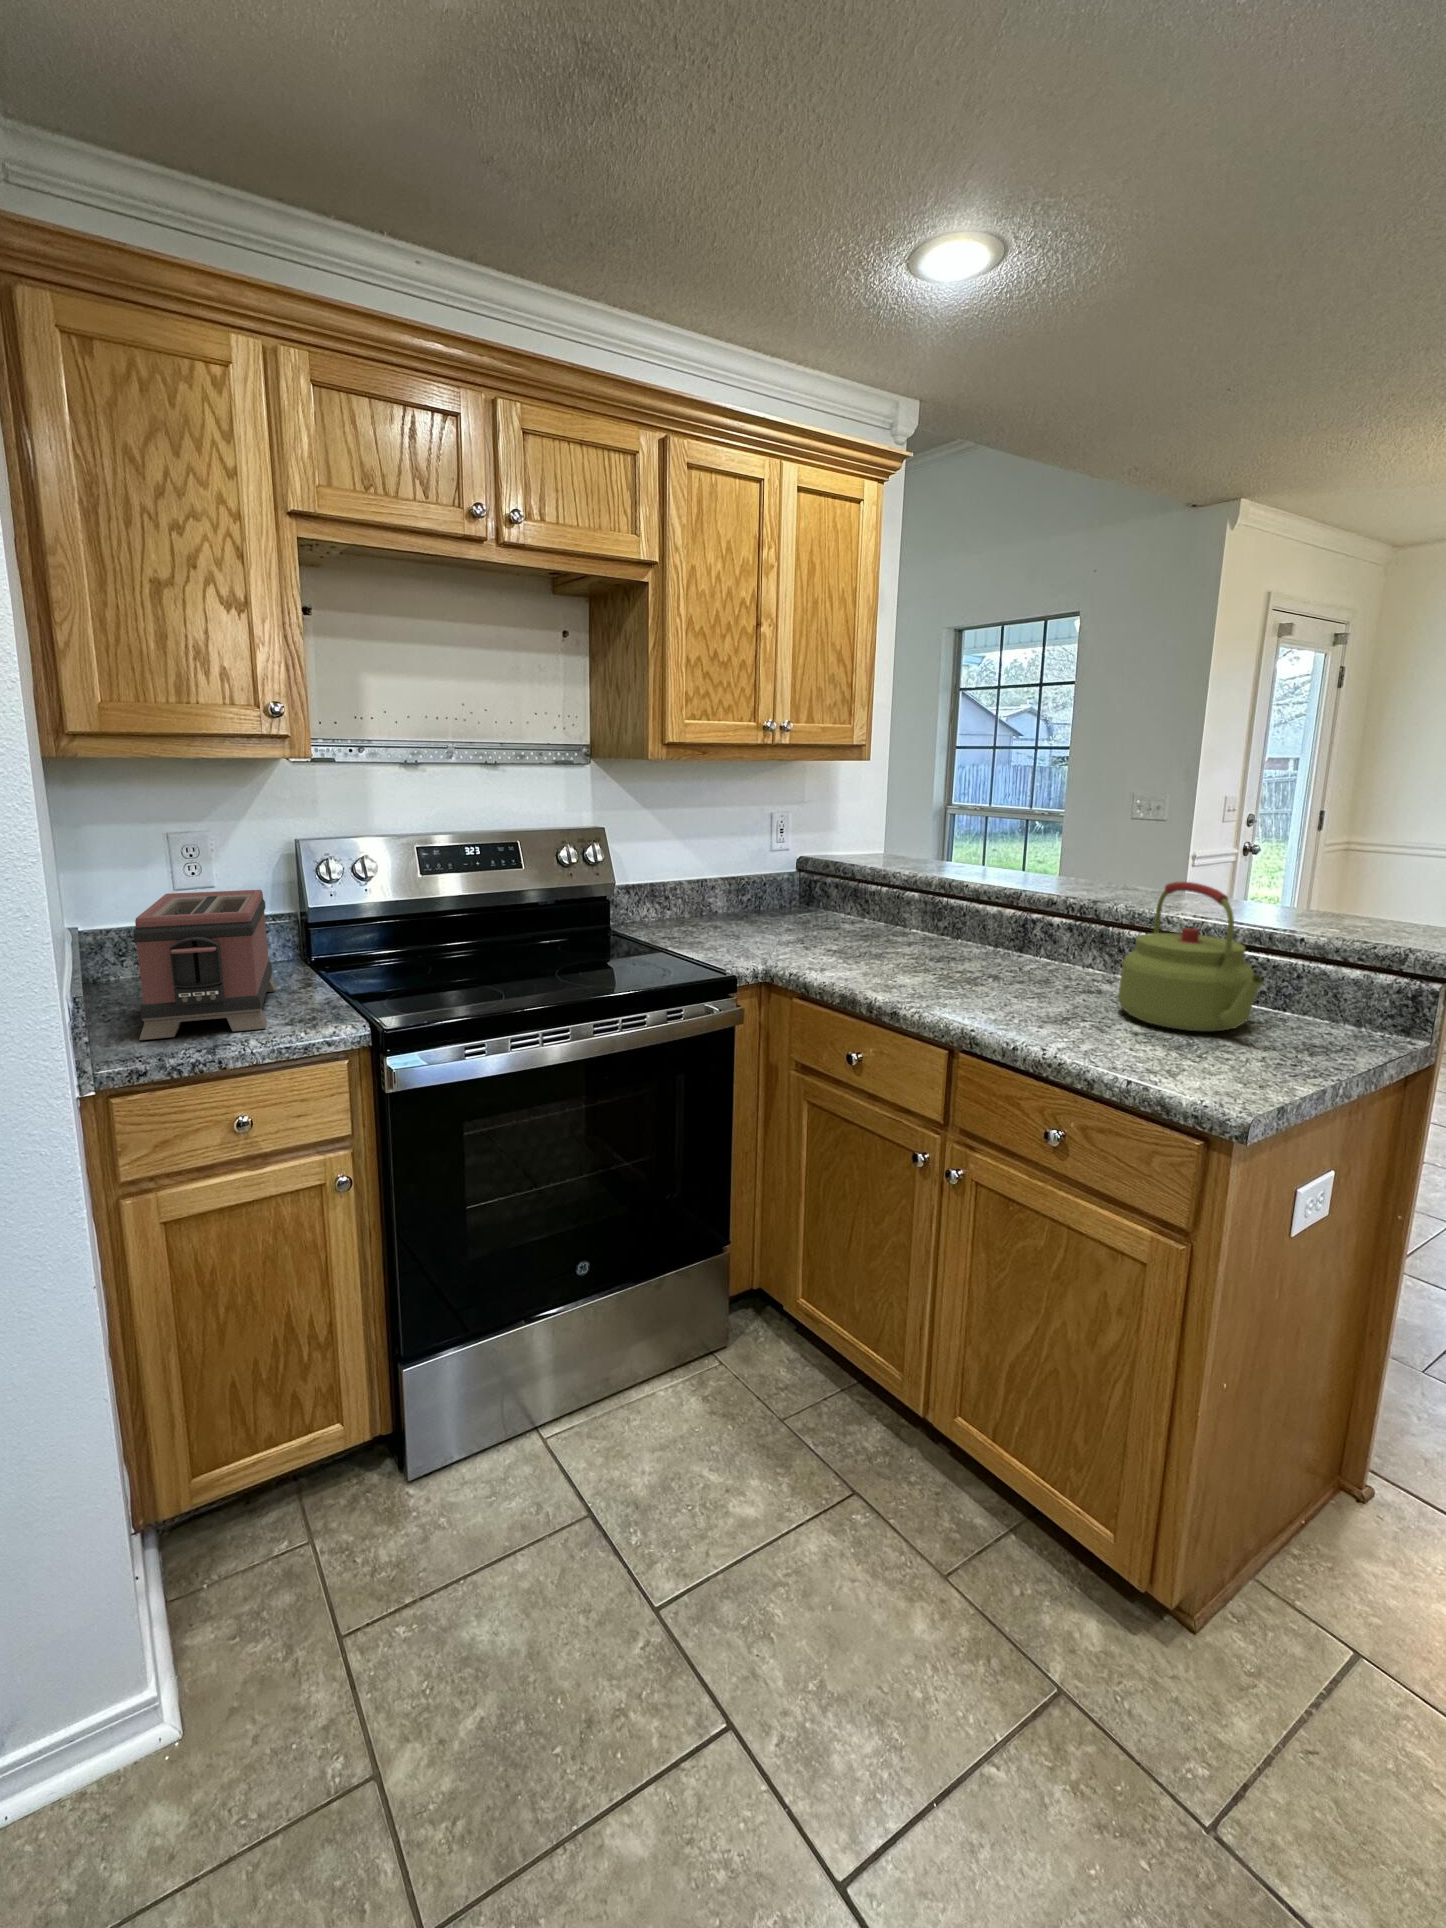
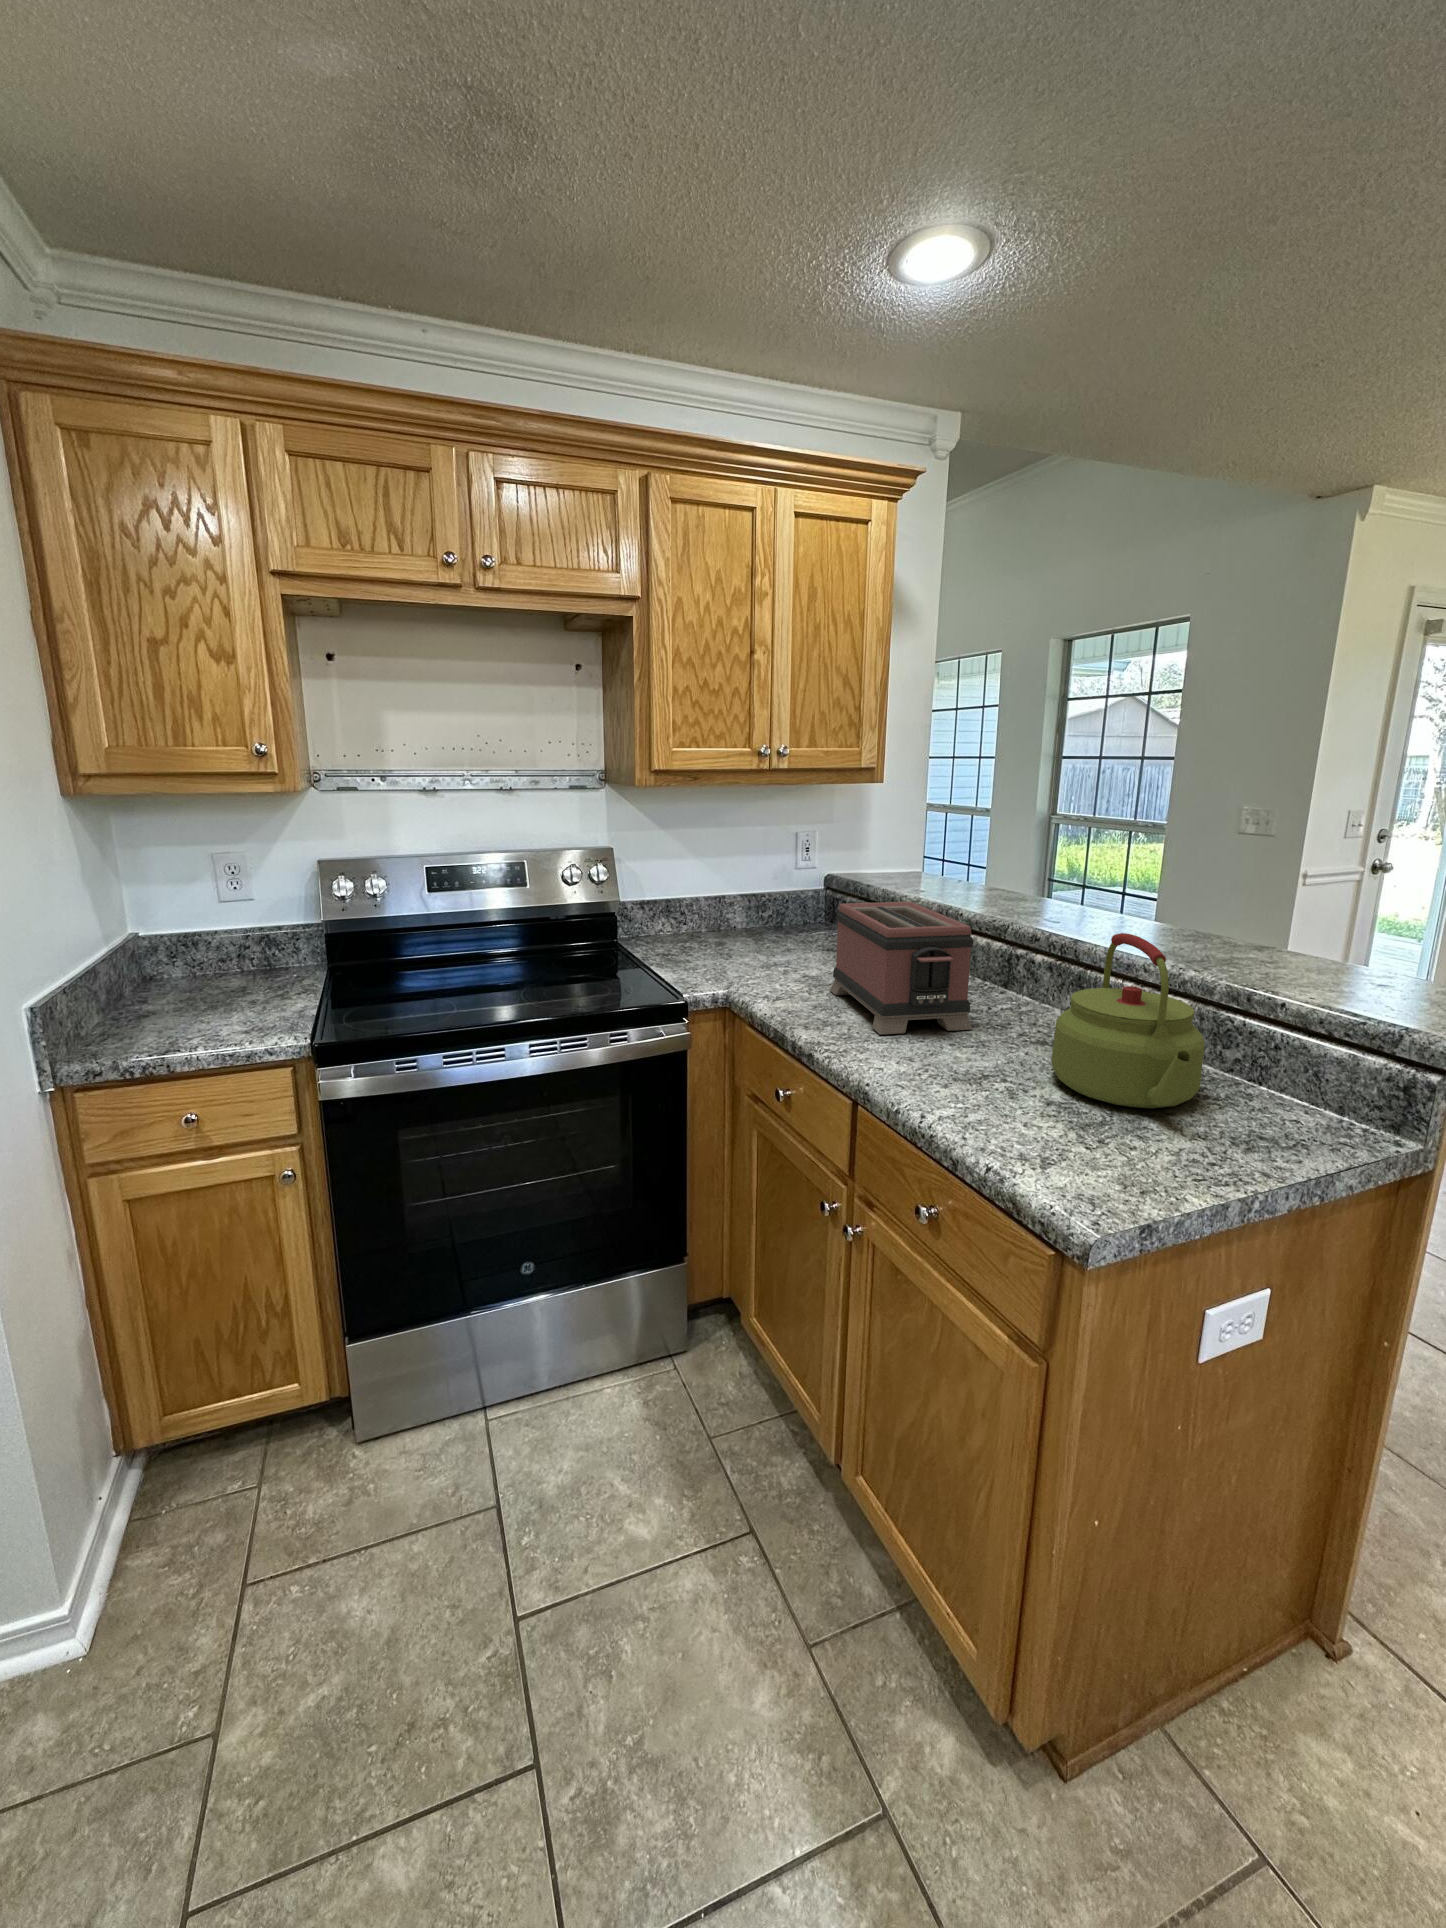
toaster: present [134,890,276,1040] -> present [830,902,973,1035]

